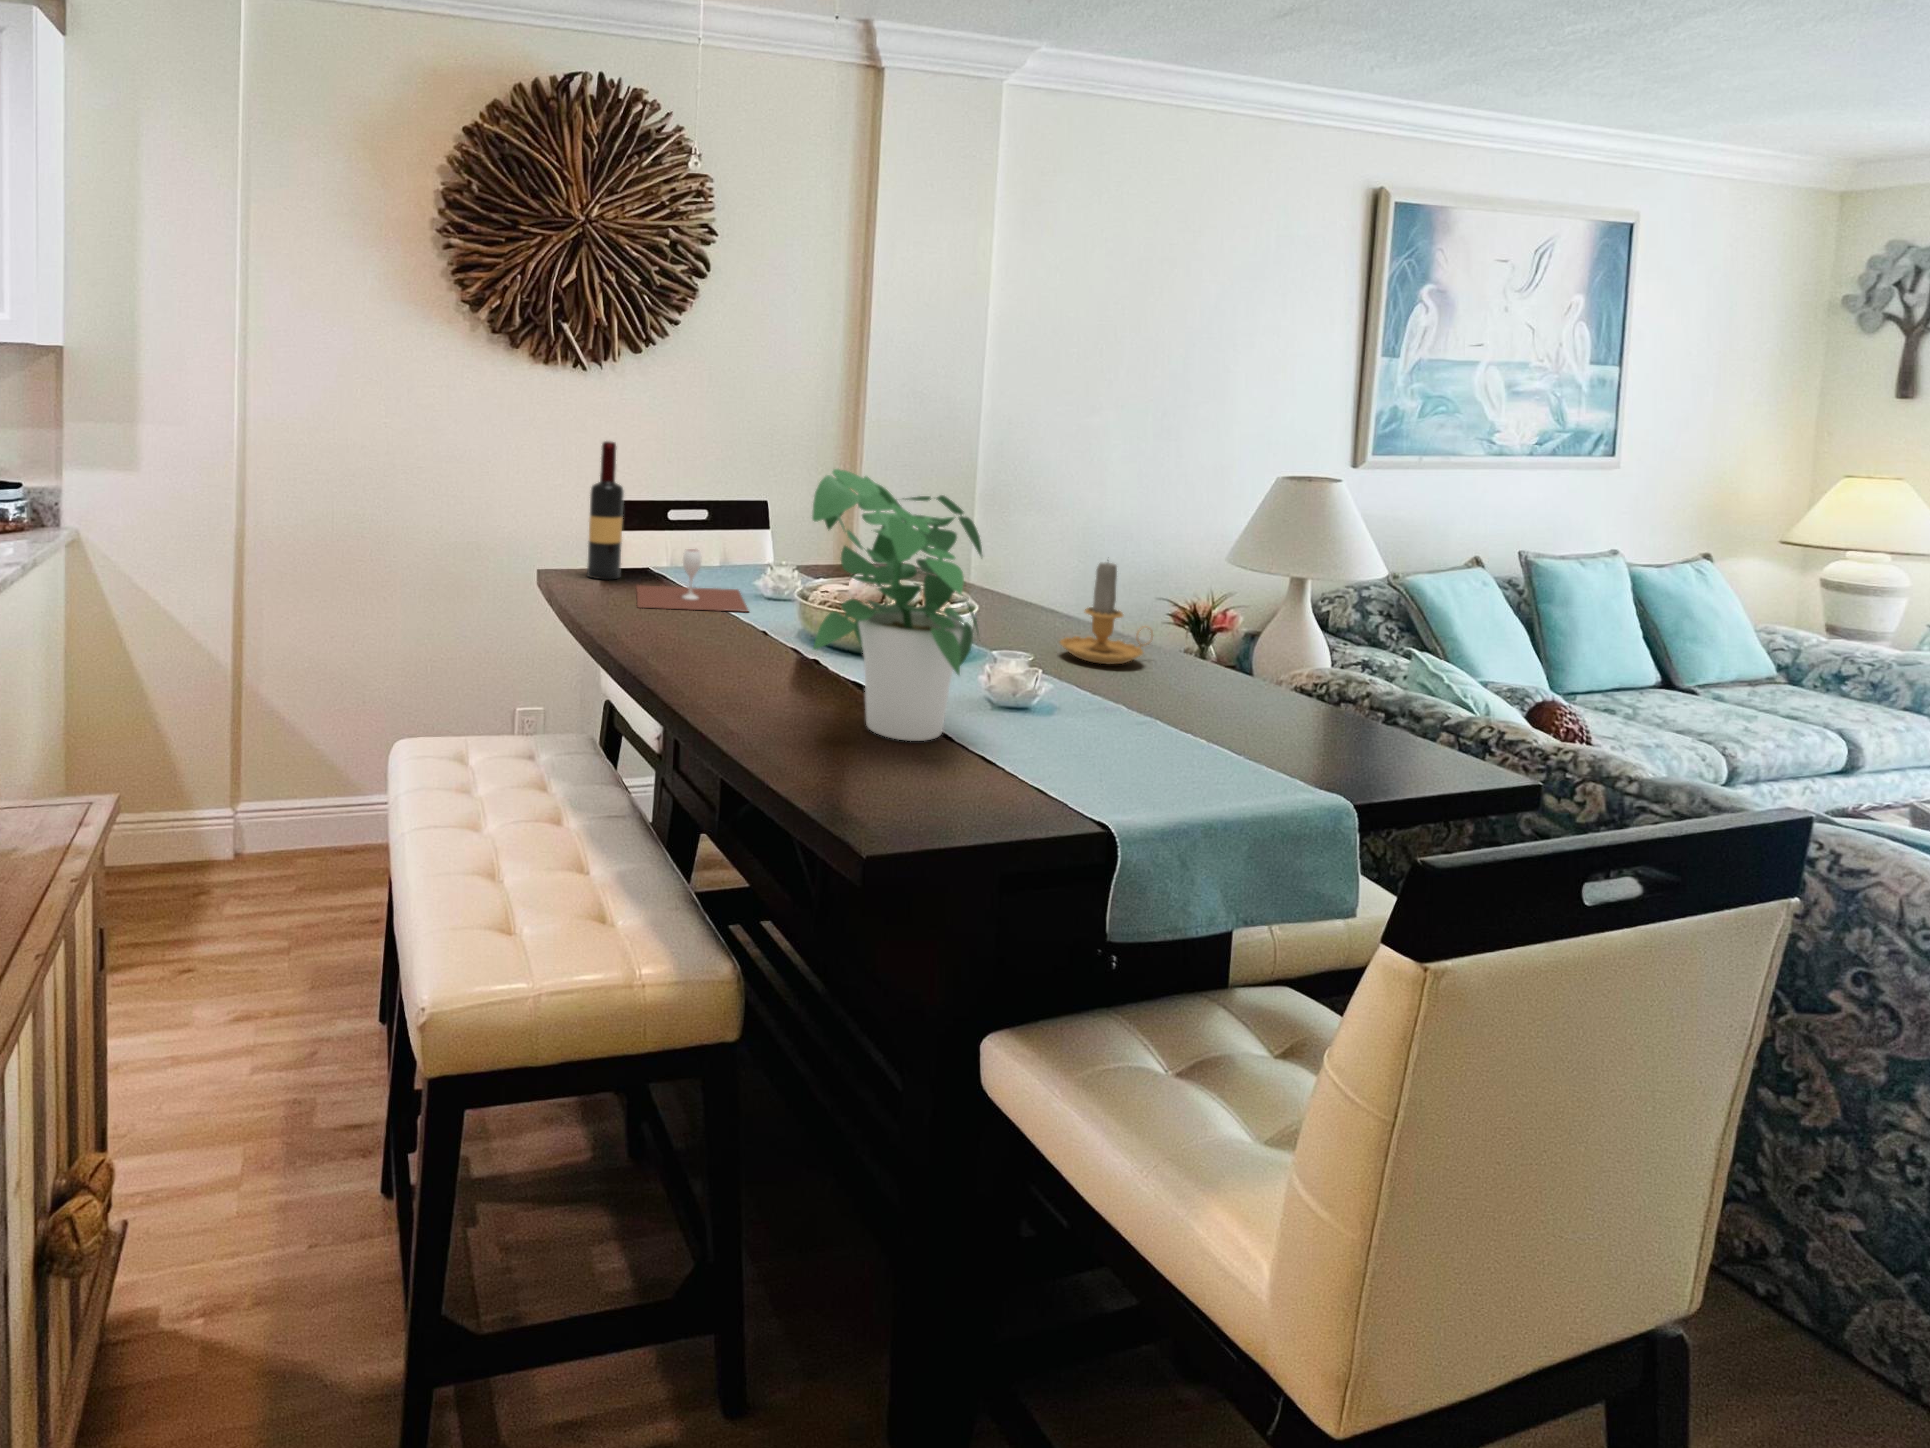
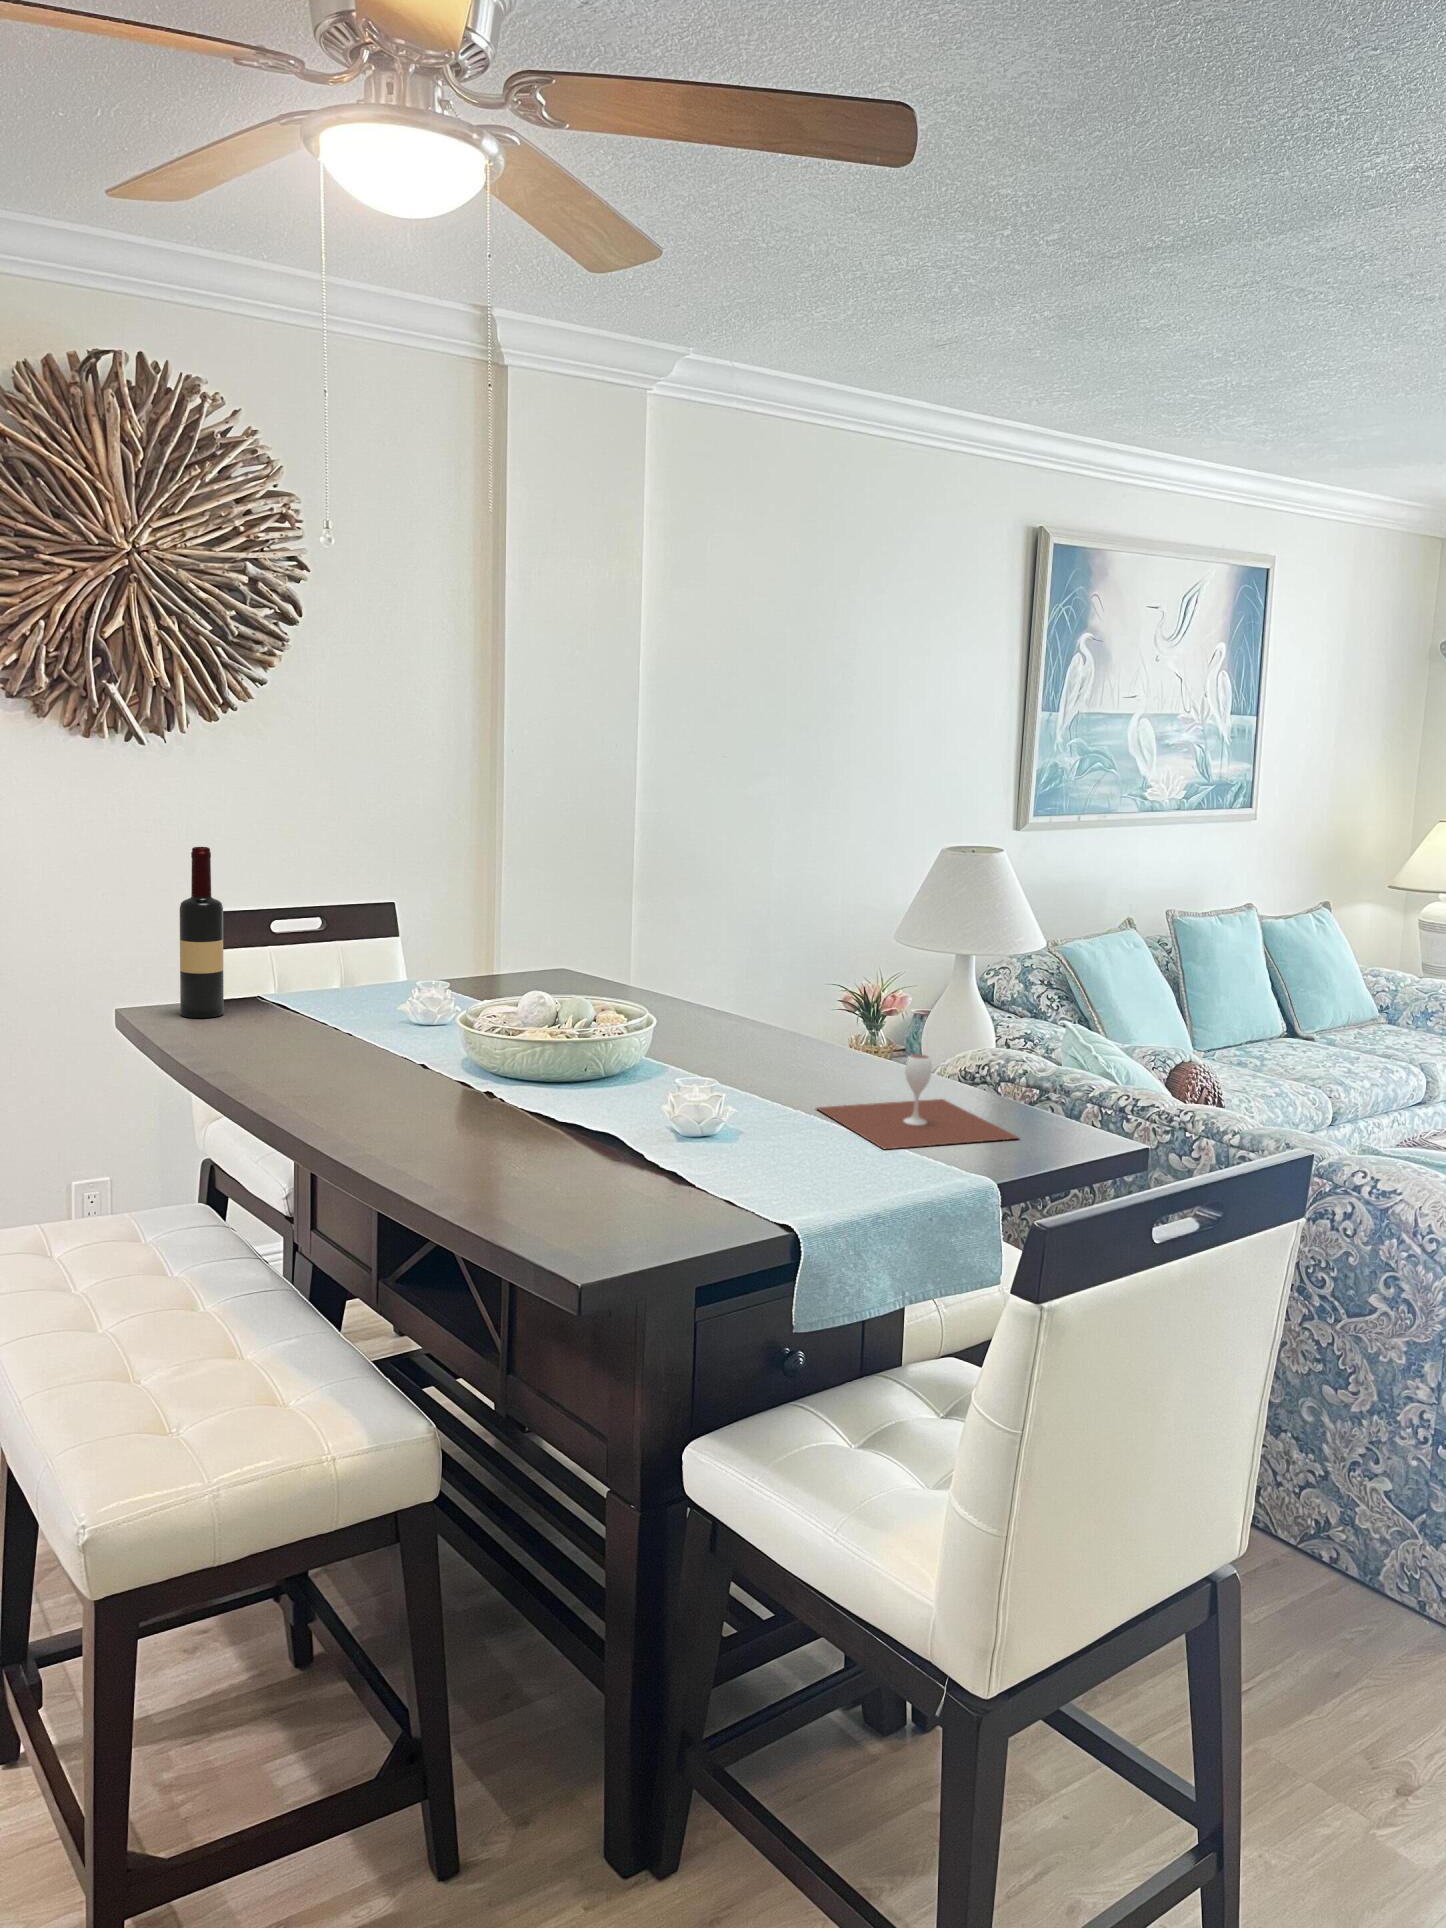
potted plant: present [812,469,982,741] -> none [496,896,672,1172]
wine glass: present [636,549,748,612] -> present [817,1054,1018,1149]
candle: present [1060,563,1152,664] -> none [740,961,831,1071]

